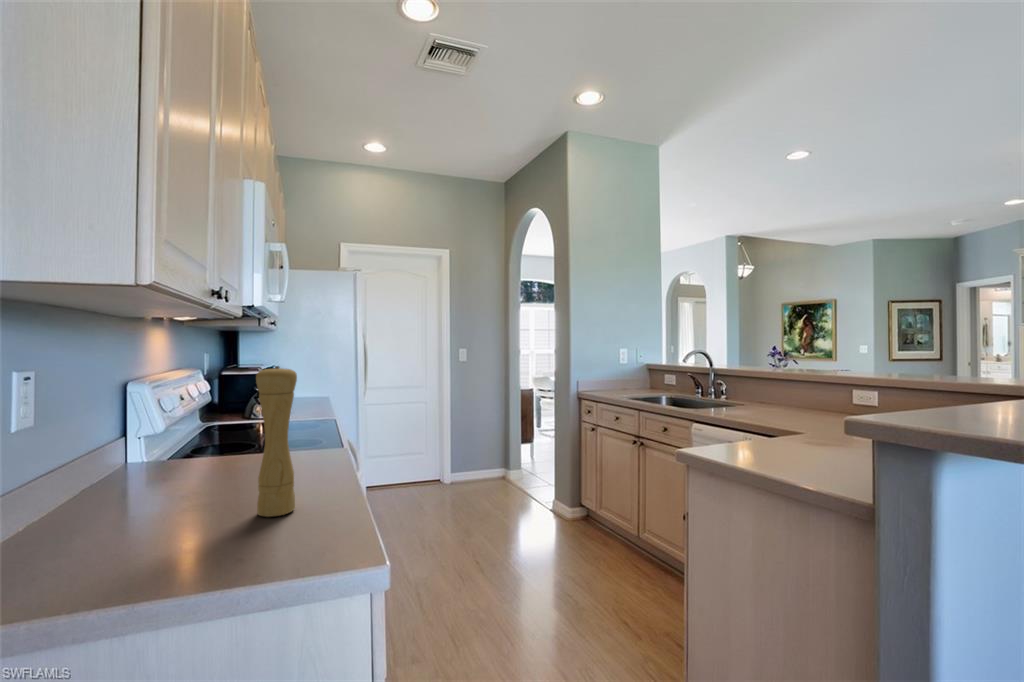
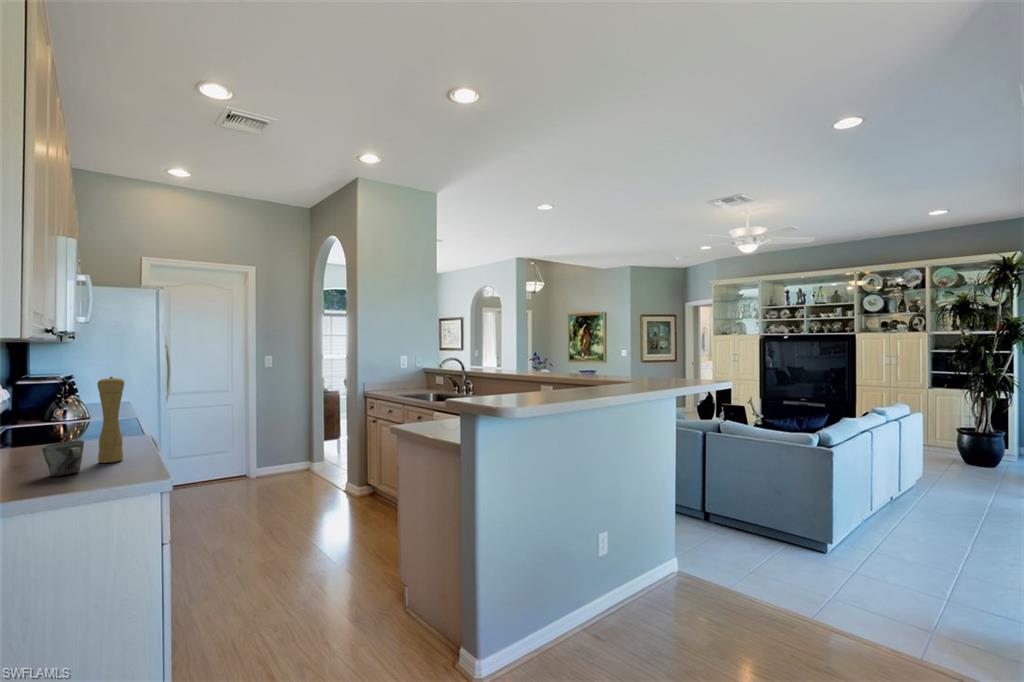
mug: none [153,481,225,554] -> present [42,440,84,477]

